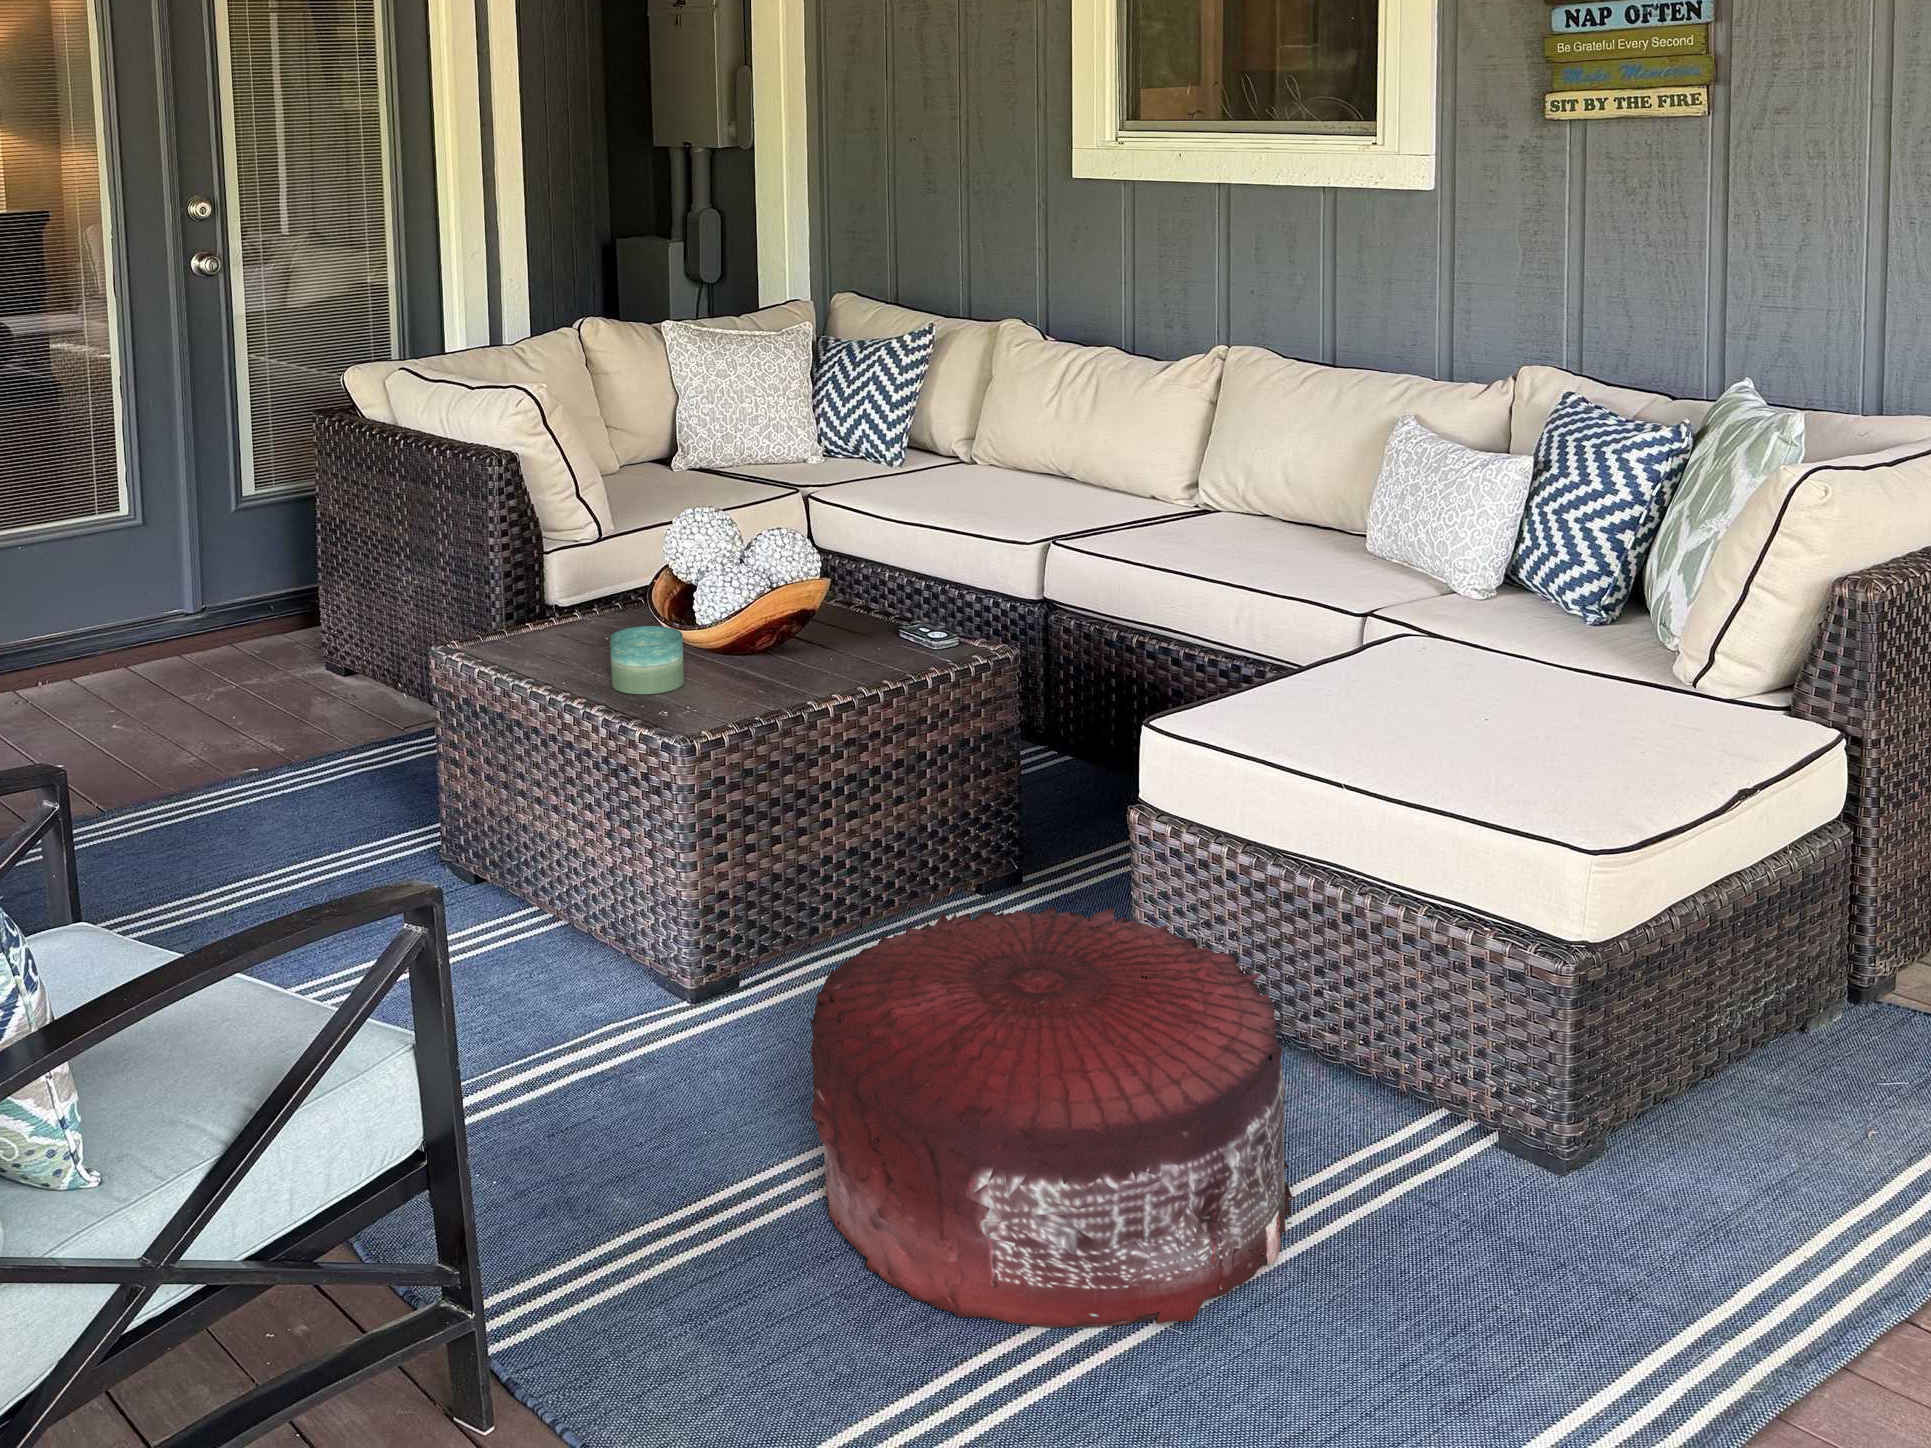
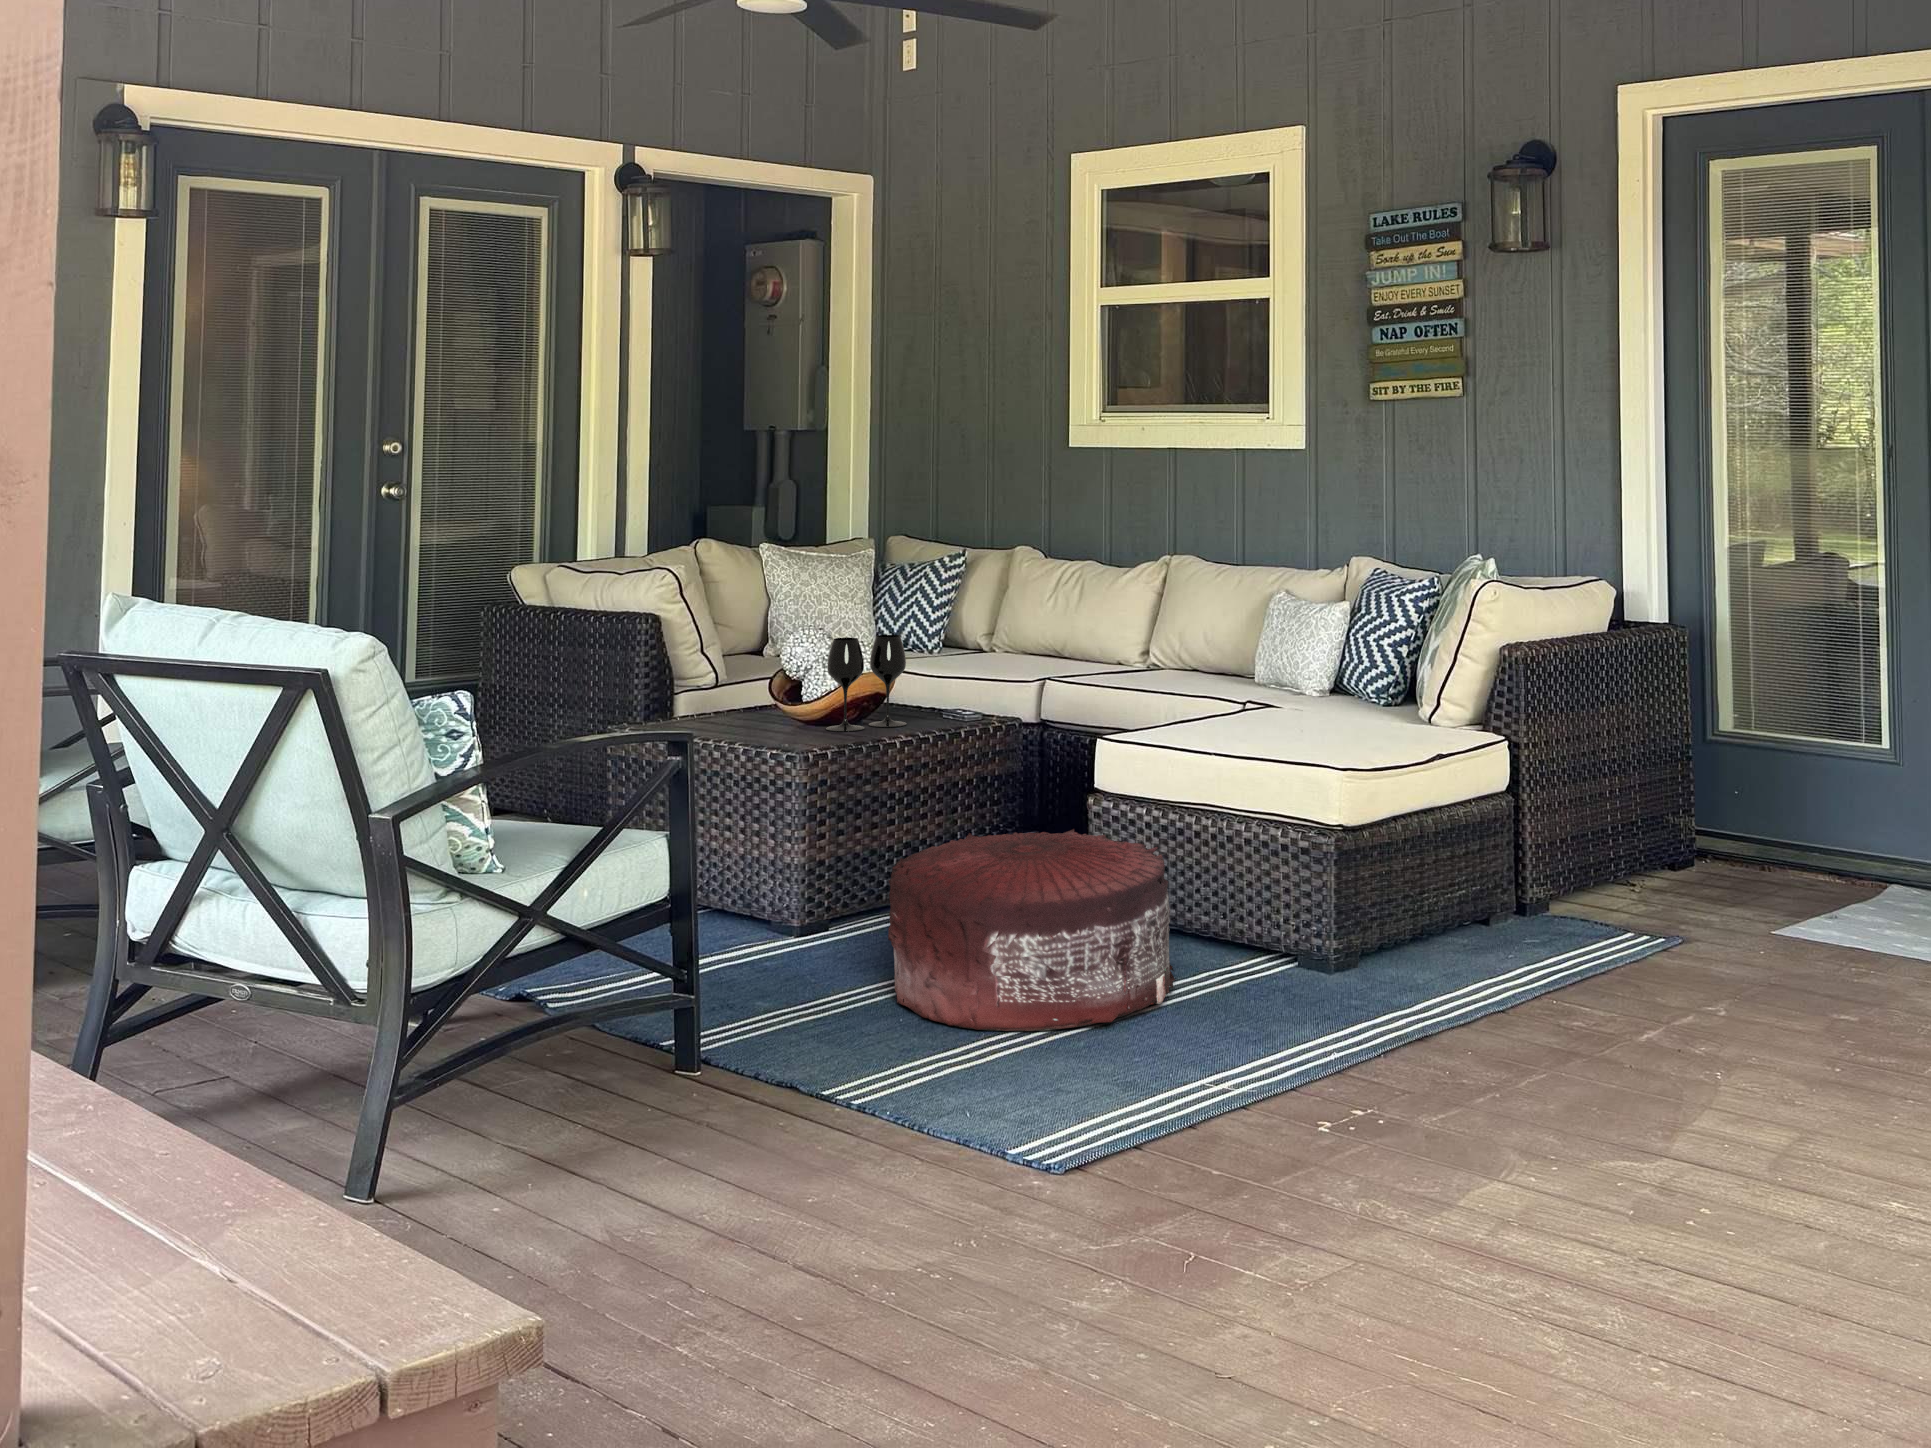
wine glass: none [727,530,849,681] -> present [826,635,907,731]
candle: present [610,626,684,694] -> none [747,697,796,737]

